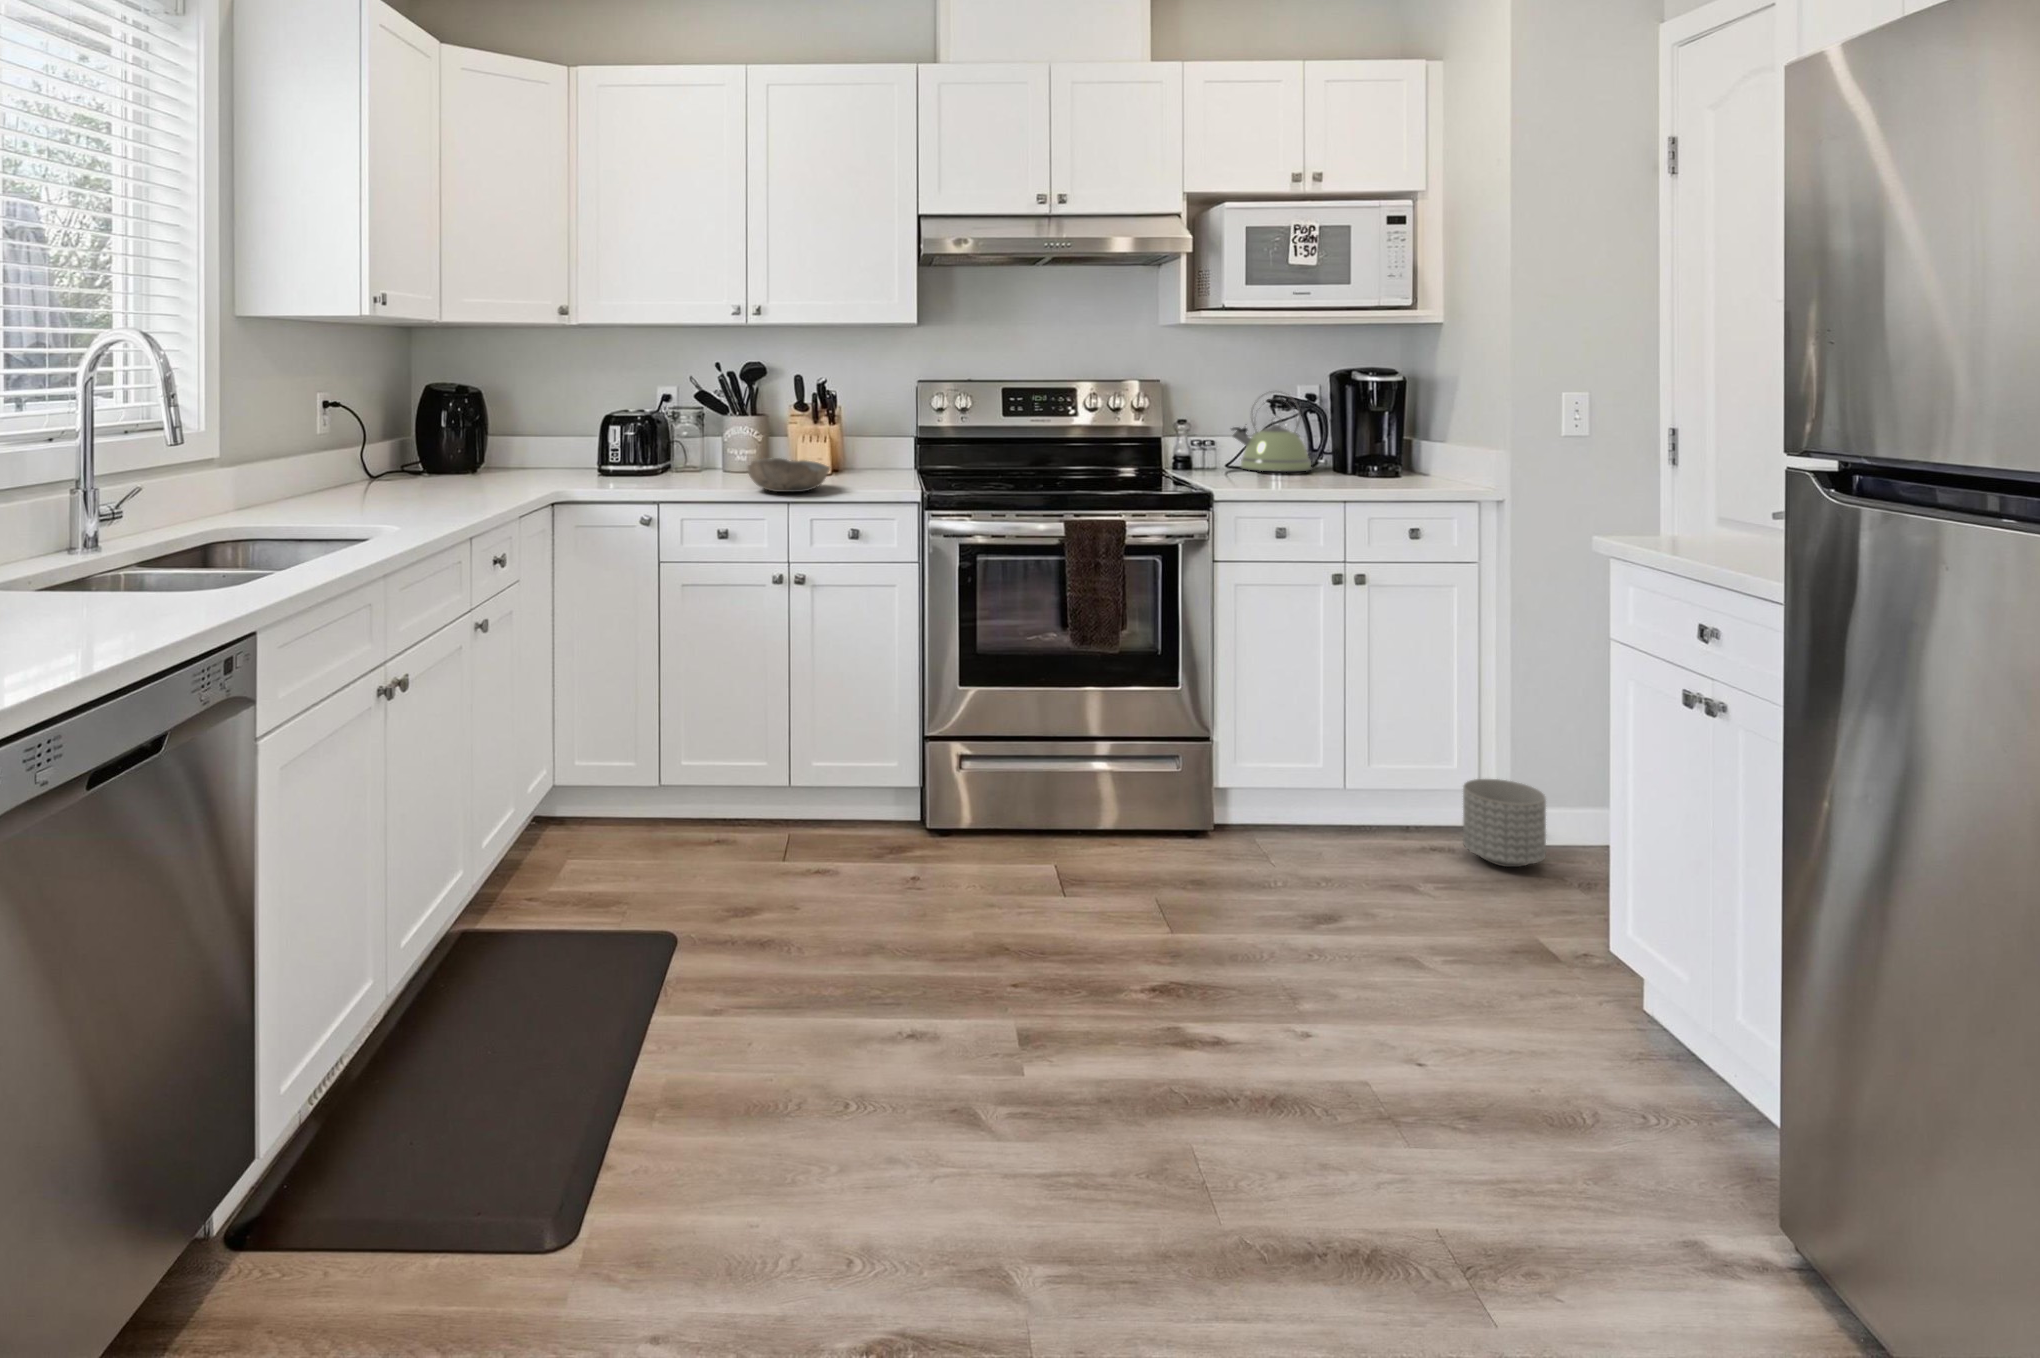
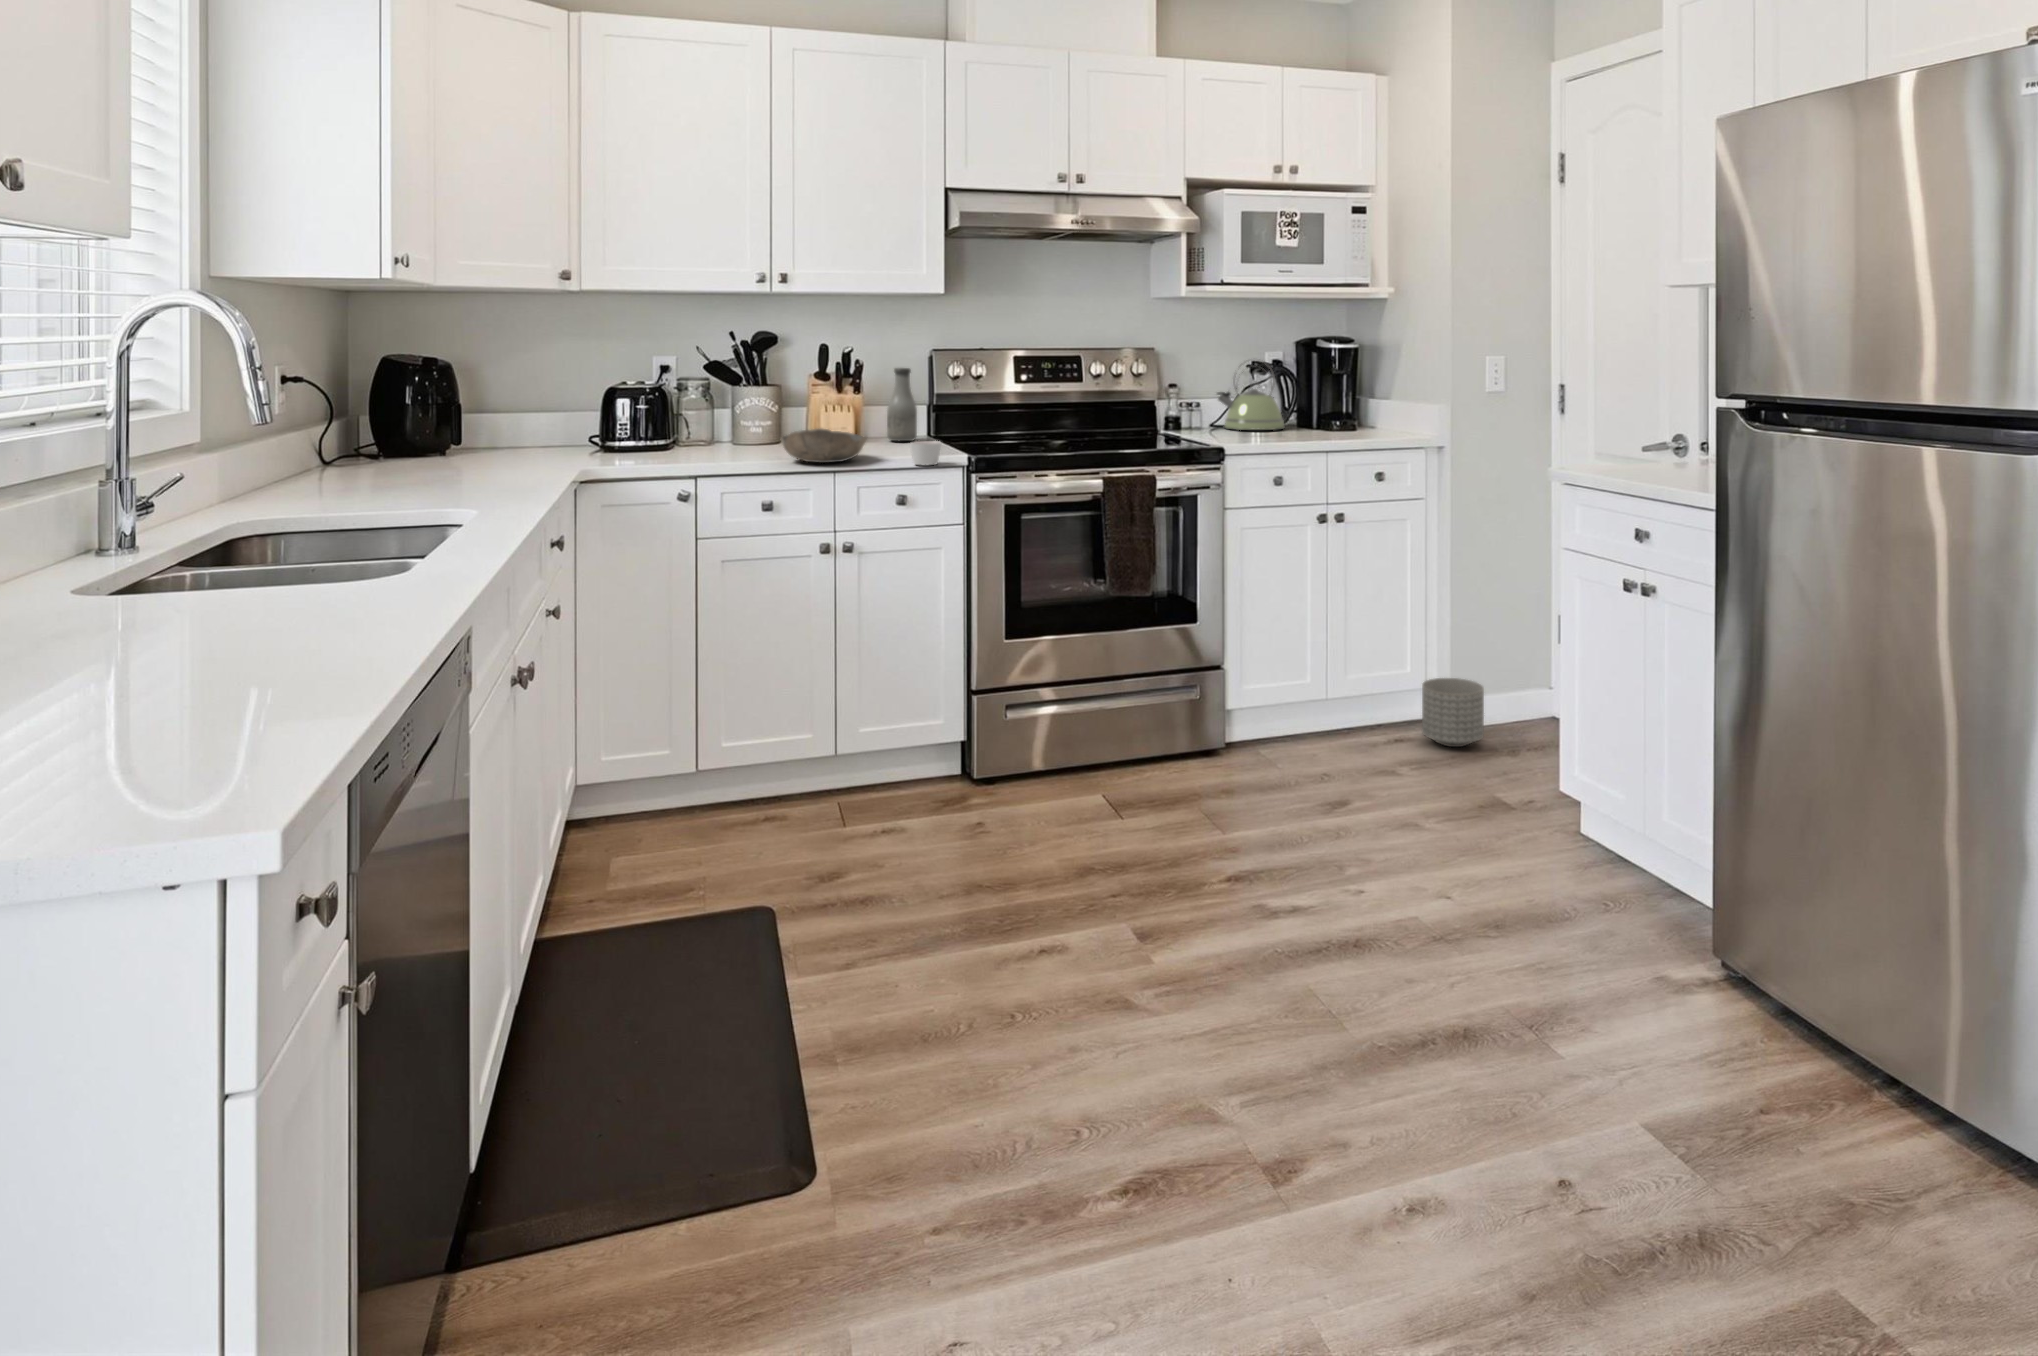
bottle: none [869,397,899,472] -> present [887,368,917,441]
candle: none [865,474,897,499] -> present [910,441,941,465]

